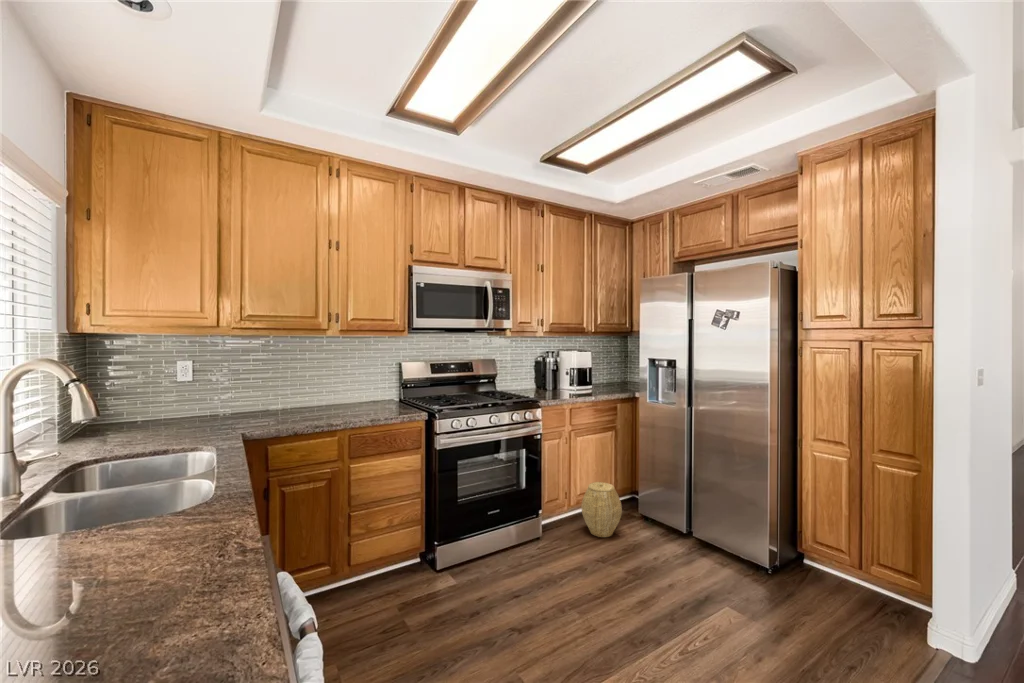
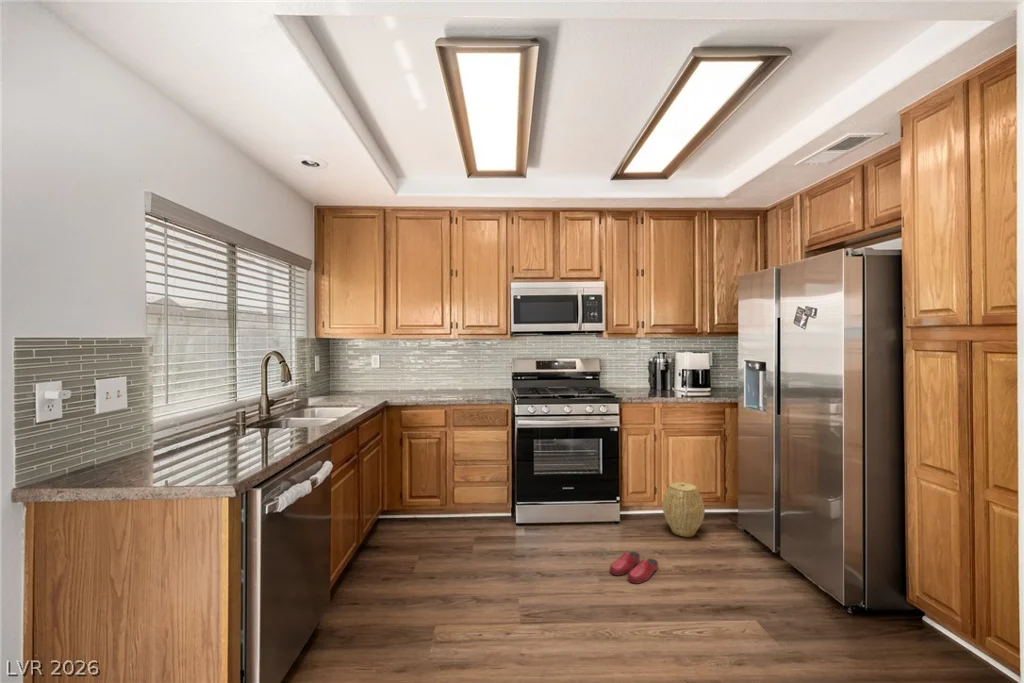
slippers: none [580,568,623,604] -> present [610,552,658,583]

